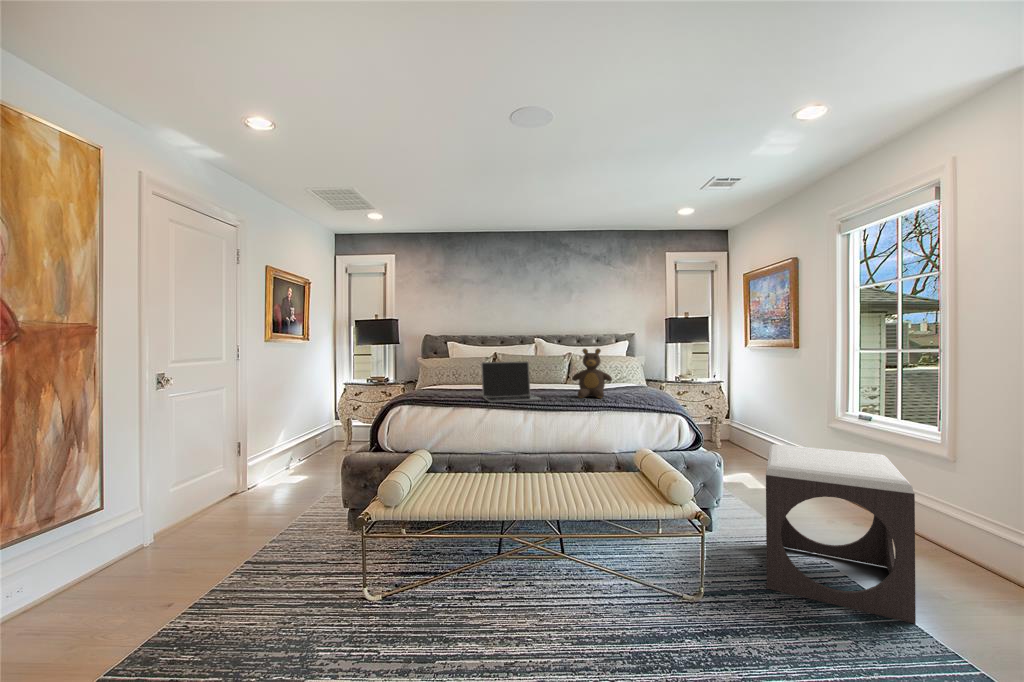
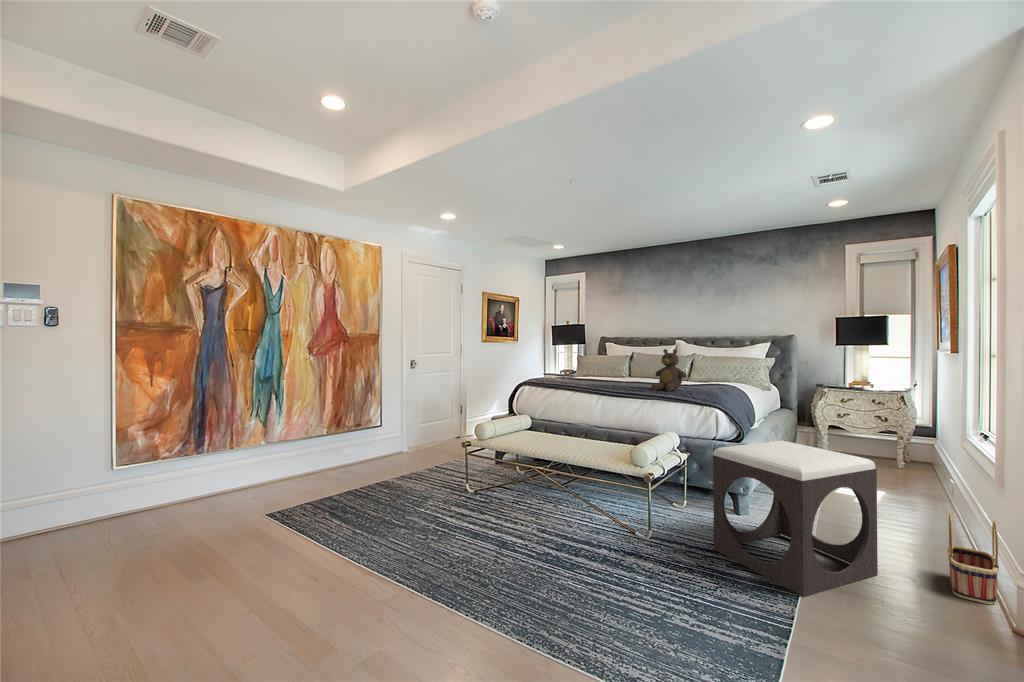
laptop: present [481,361,541,402] -> none [574,359,619,389]
basket: none [911,493,975,571] -> present [948,513,999,605]

